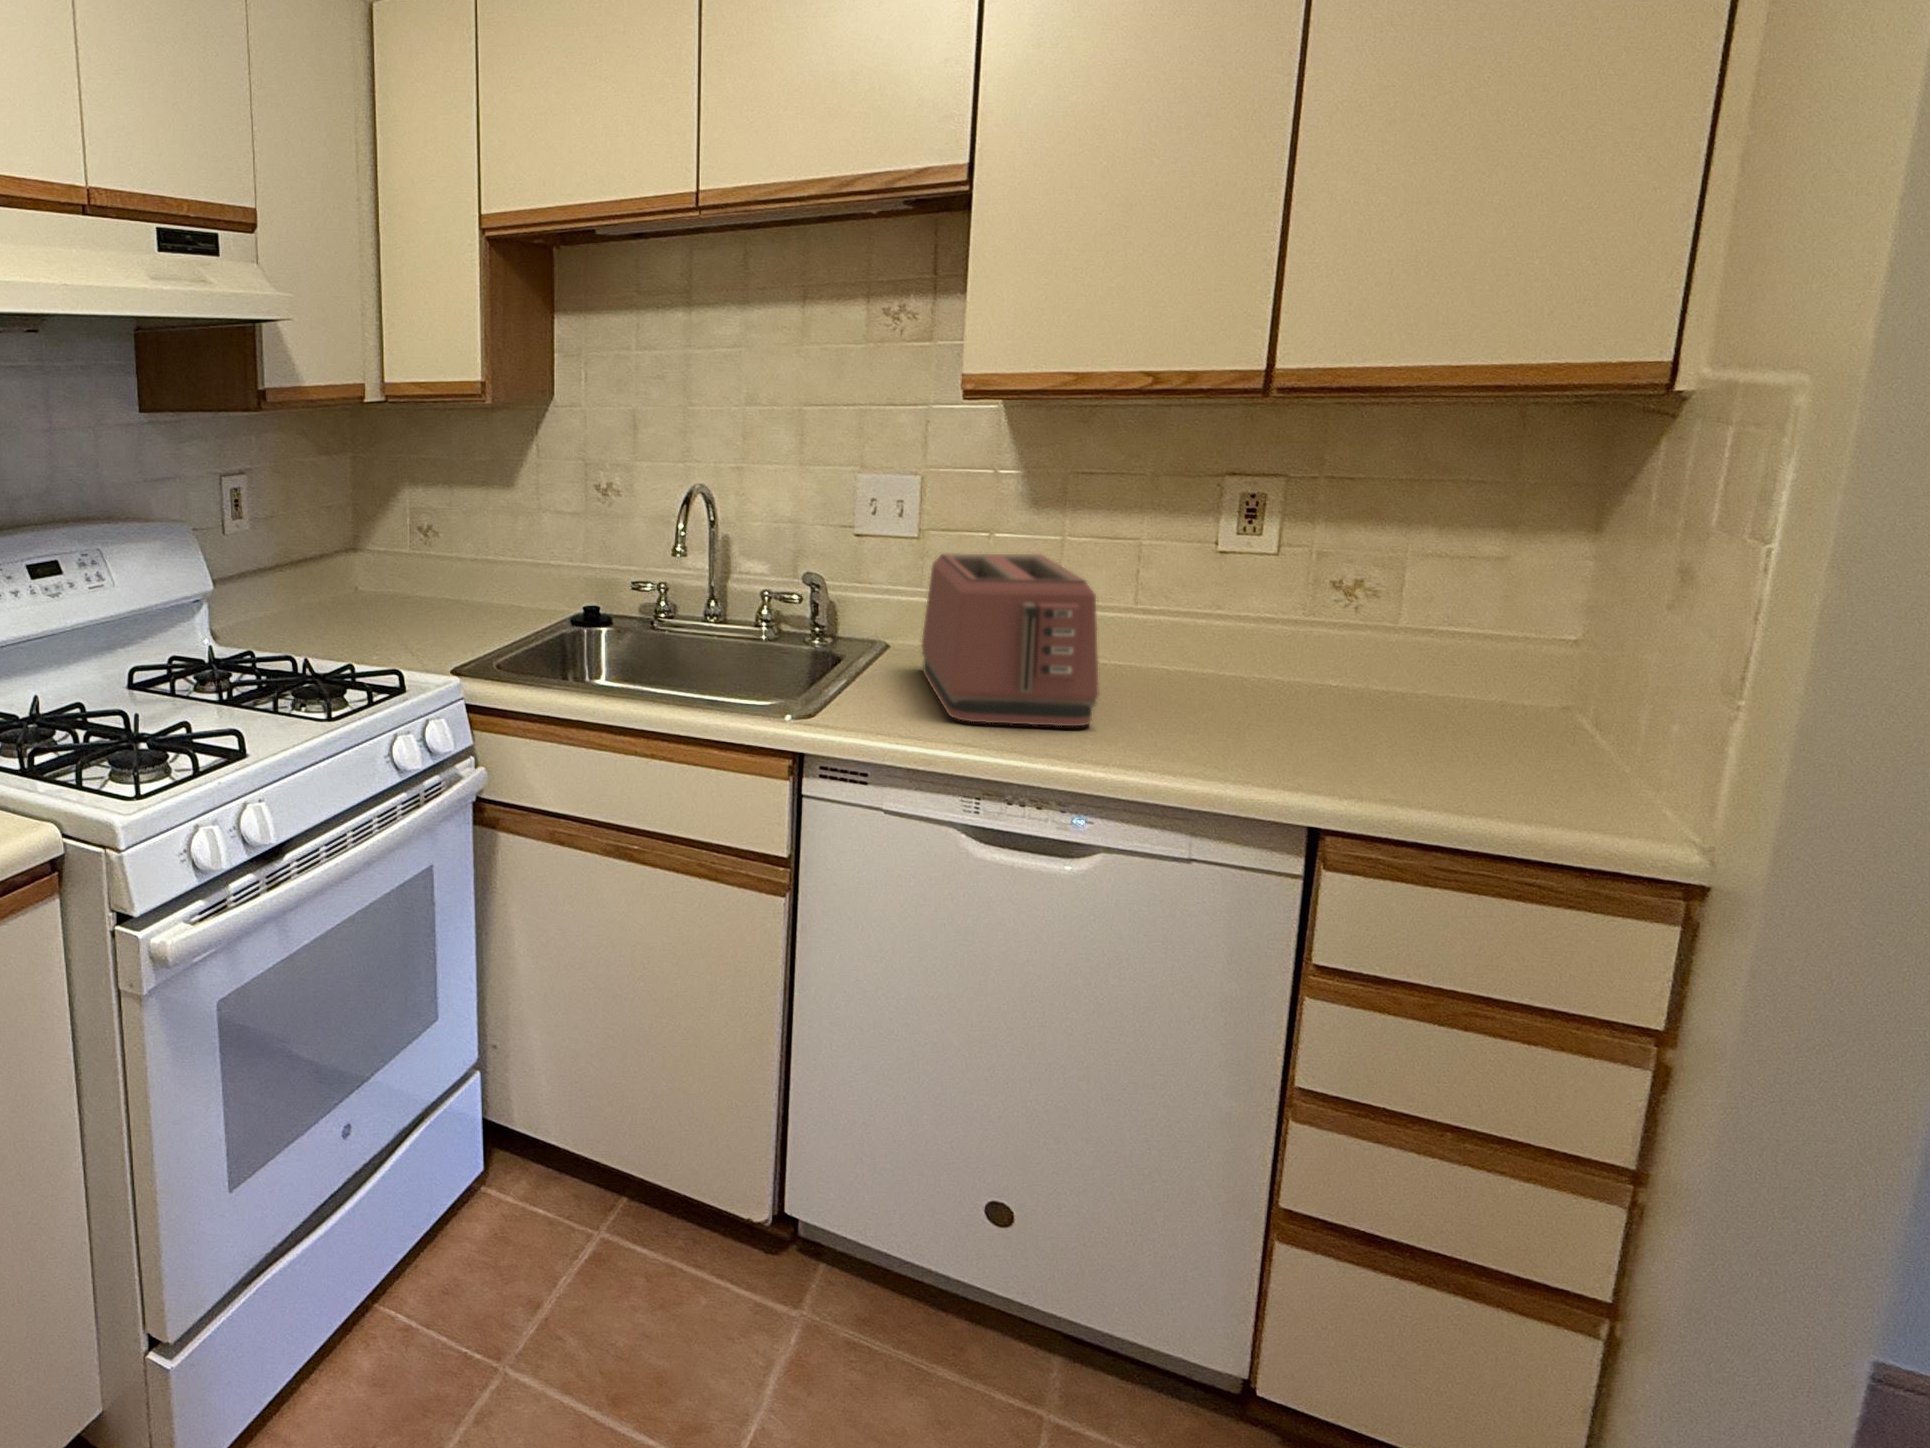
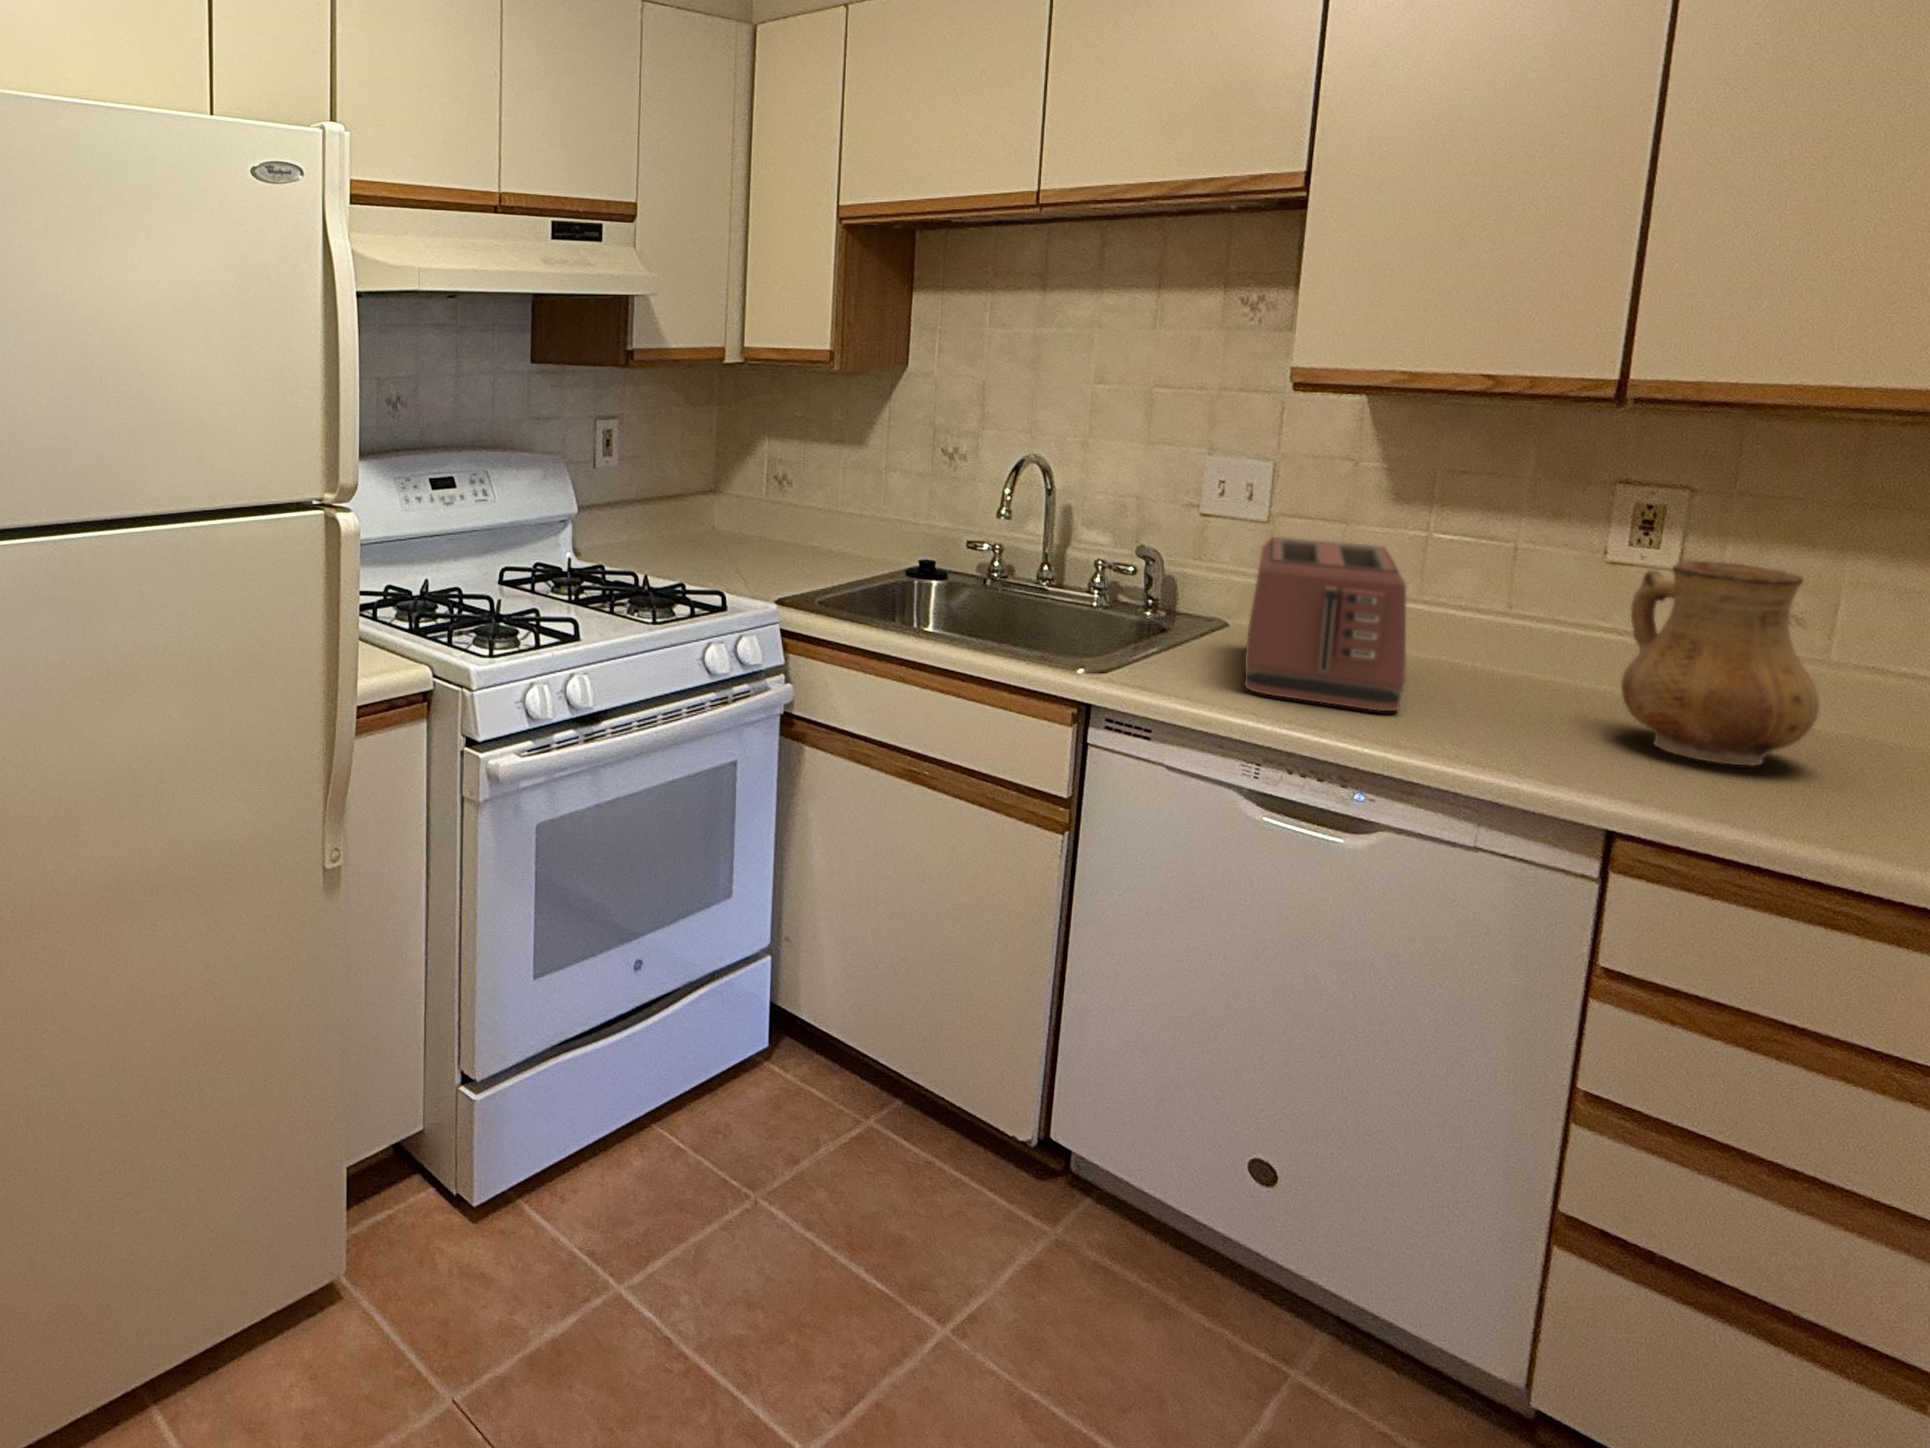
ceramic pitcher: none [1271,546,1442,742] -> present [1621,561,1819,765]

